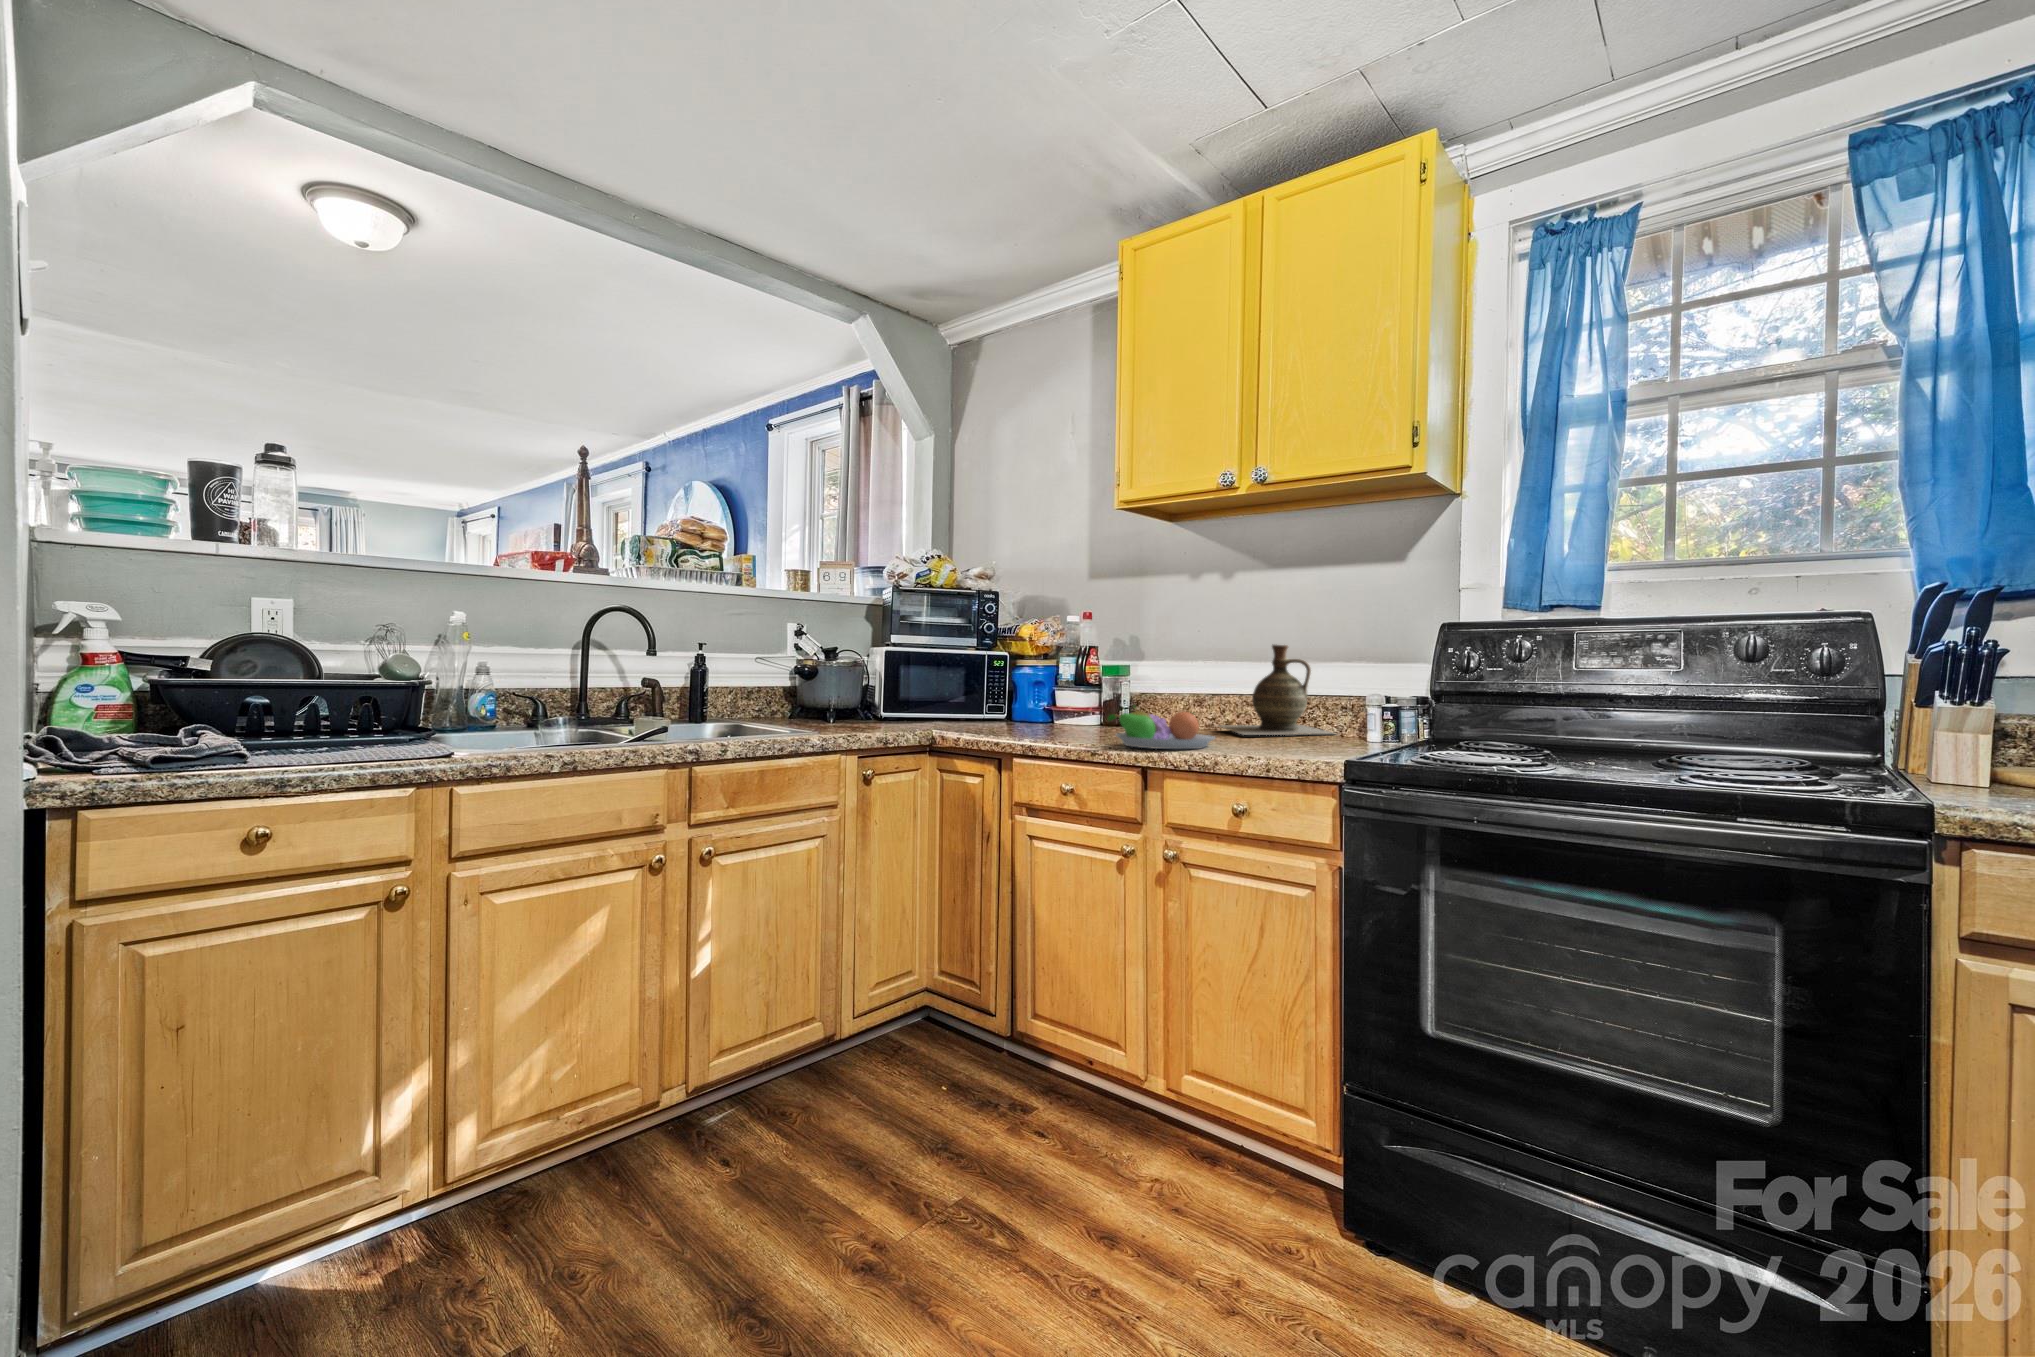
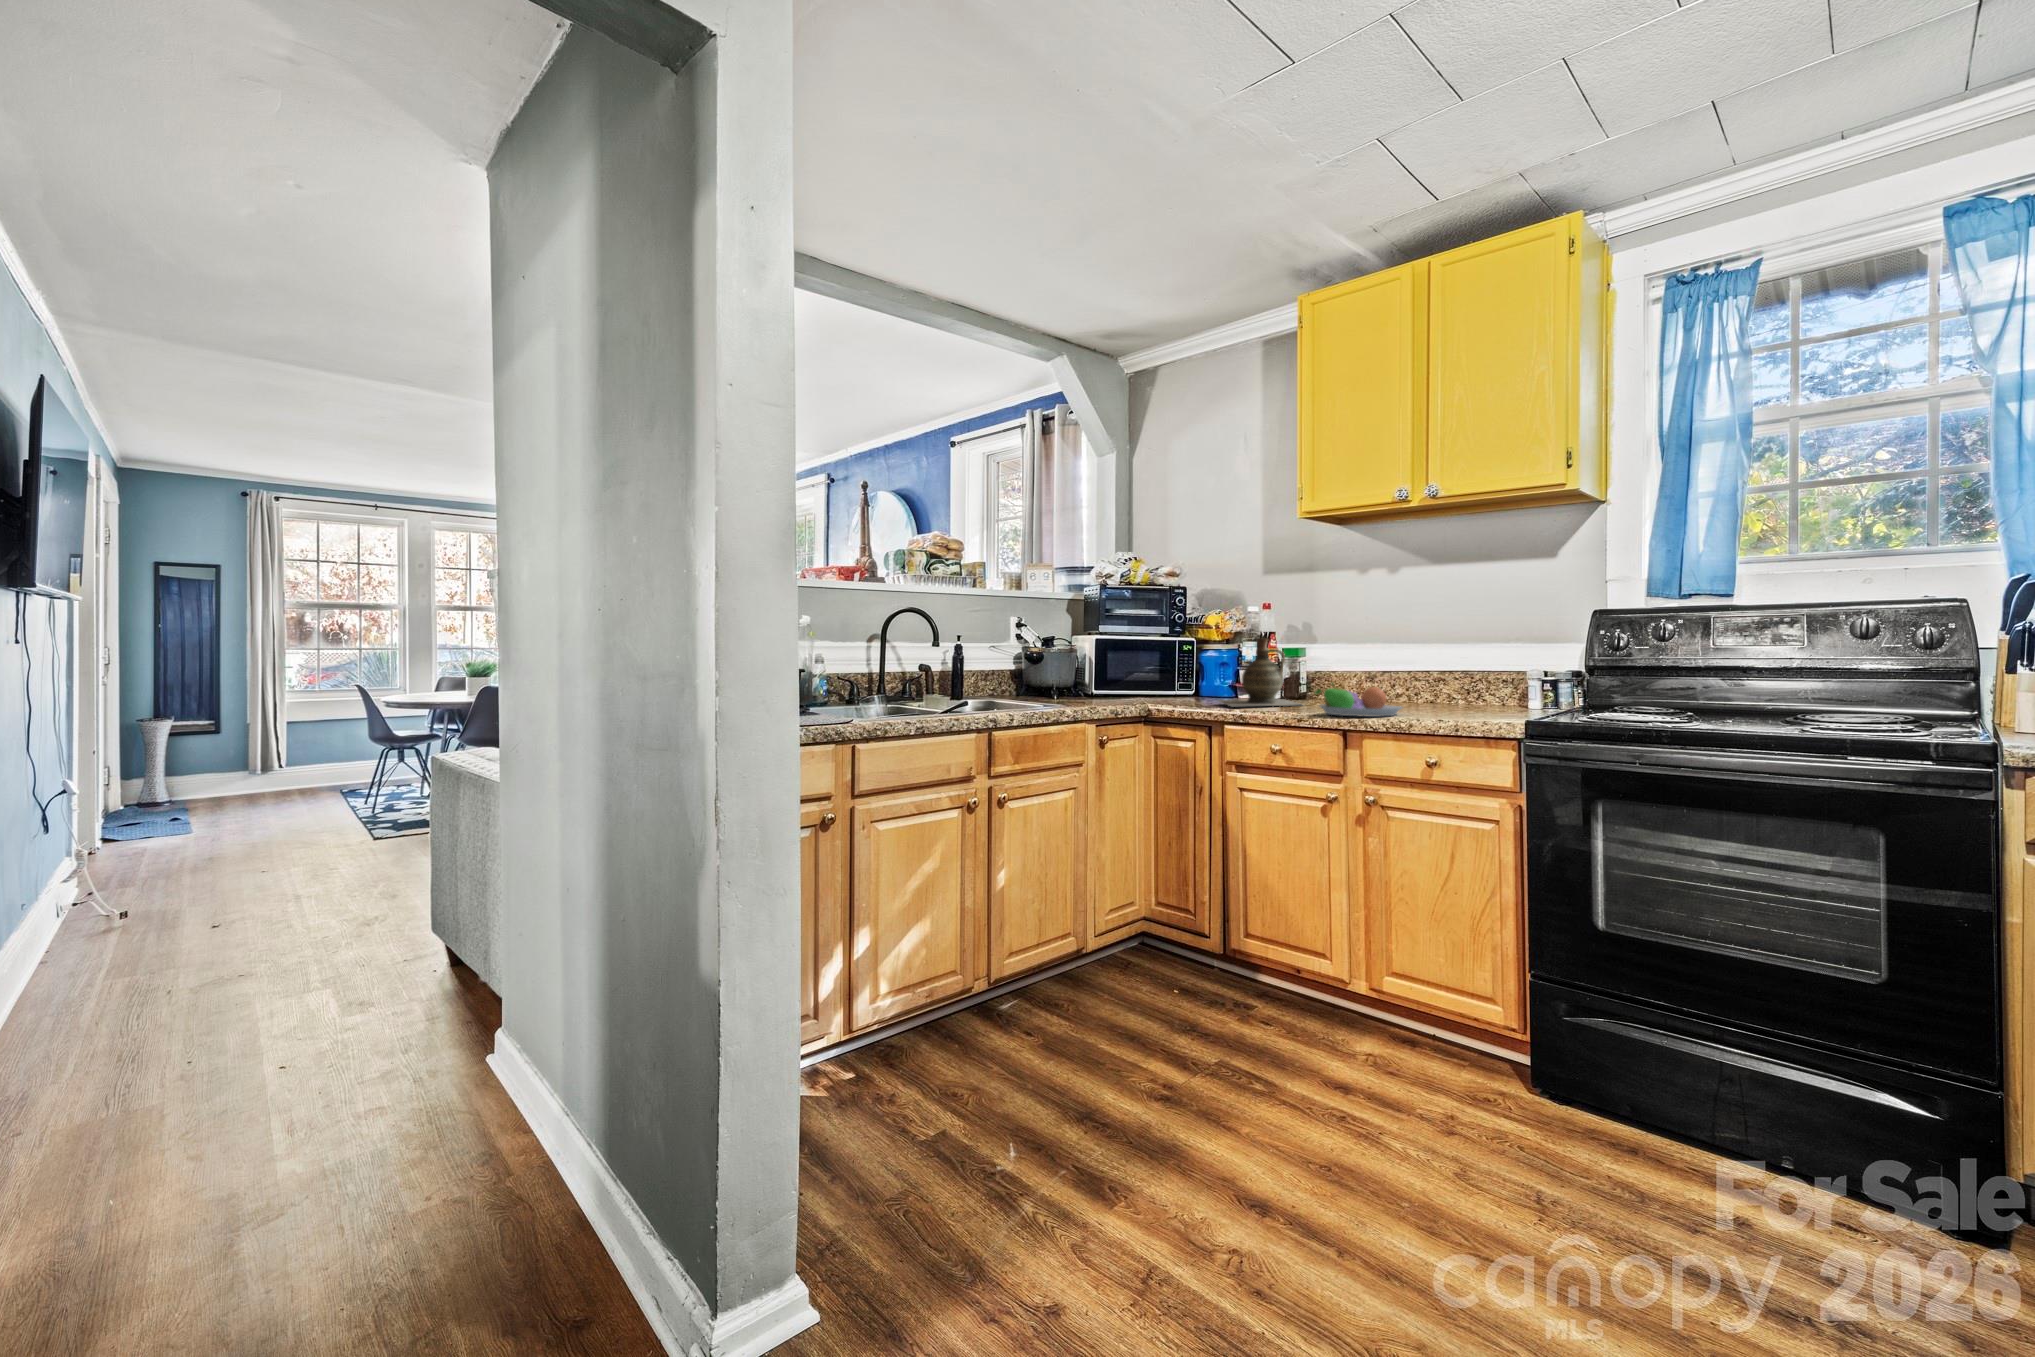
ceramic jug: present [1219,645,1334,735] -> present [1219,638,1300,706]

